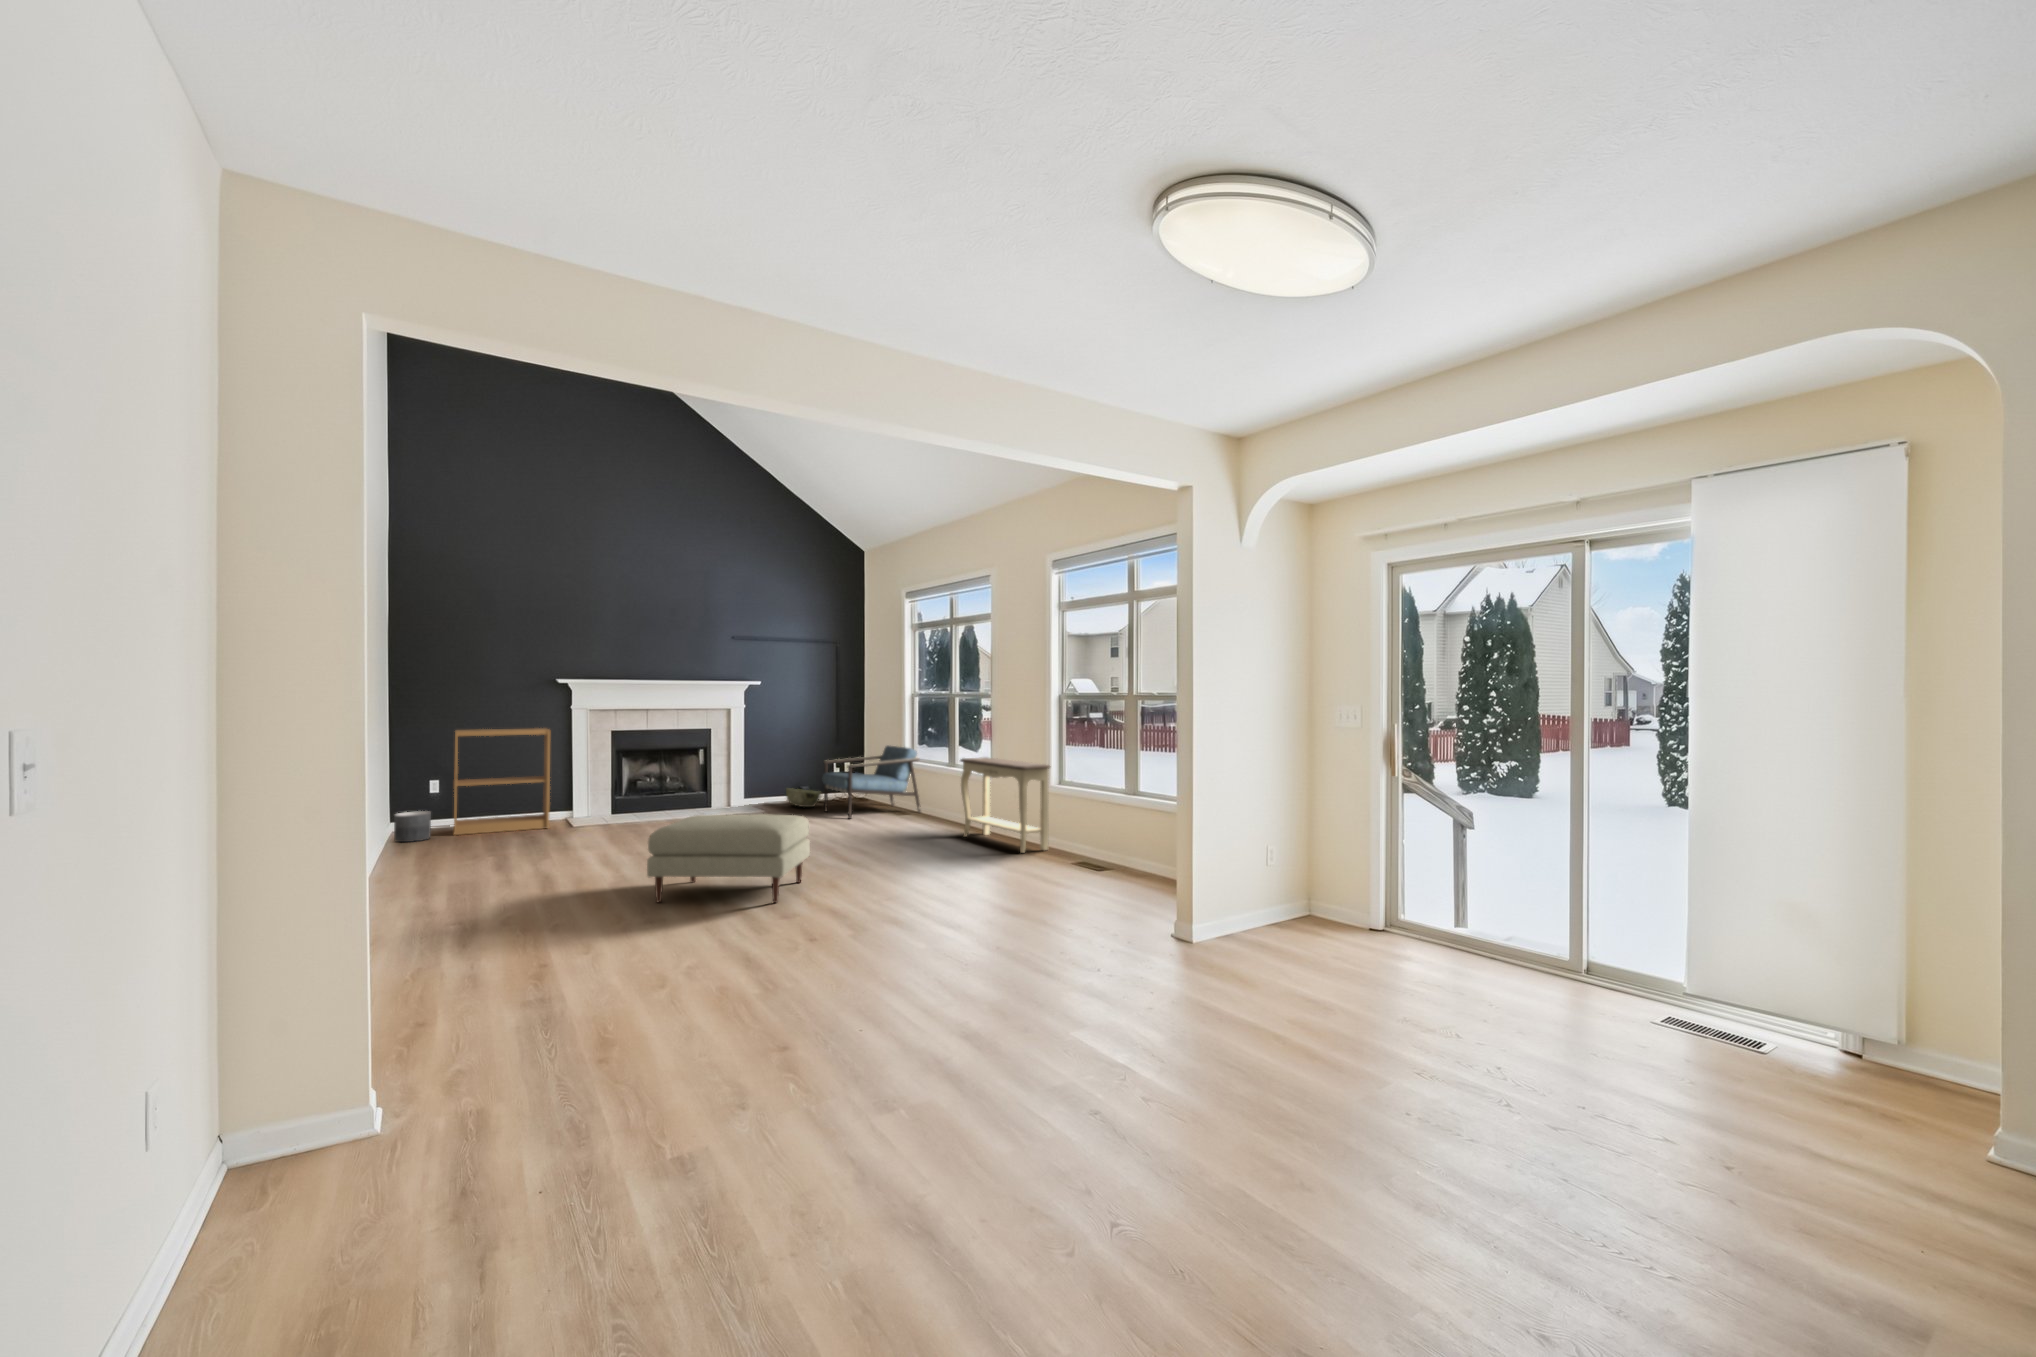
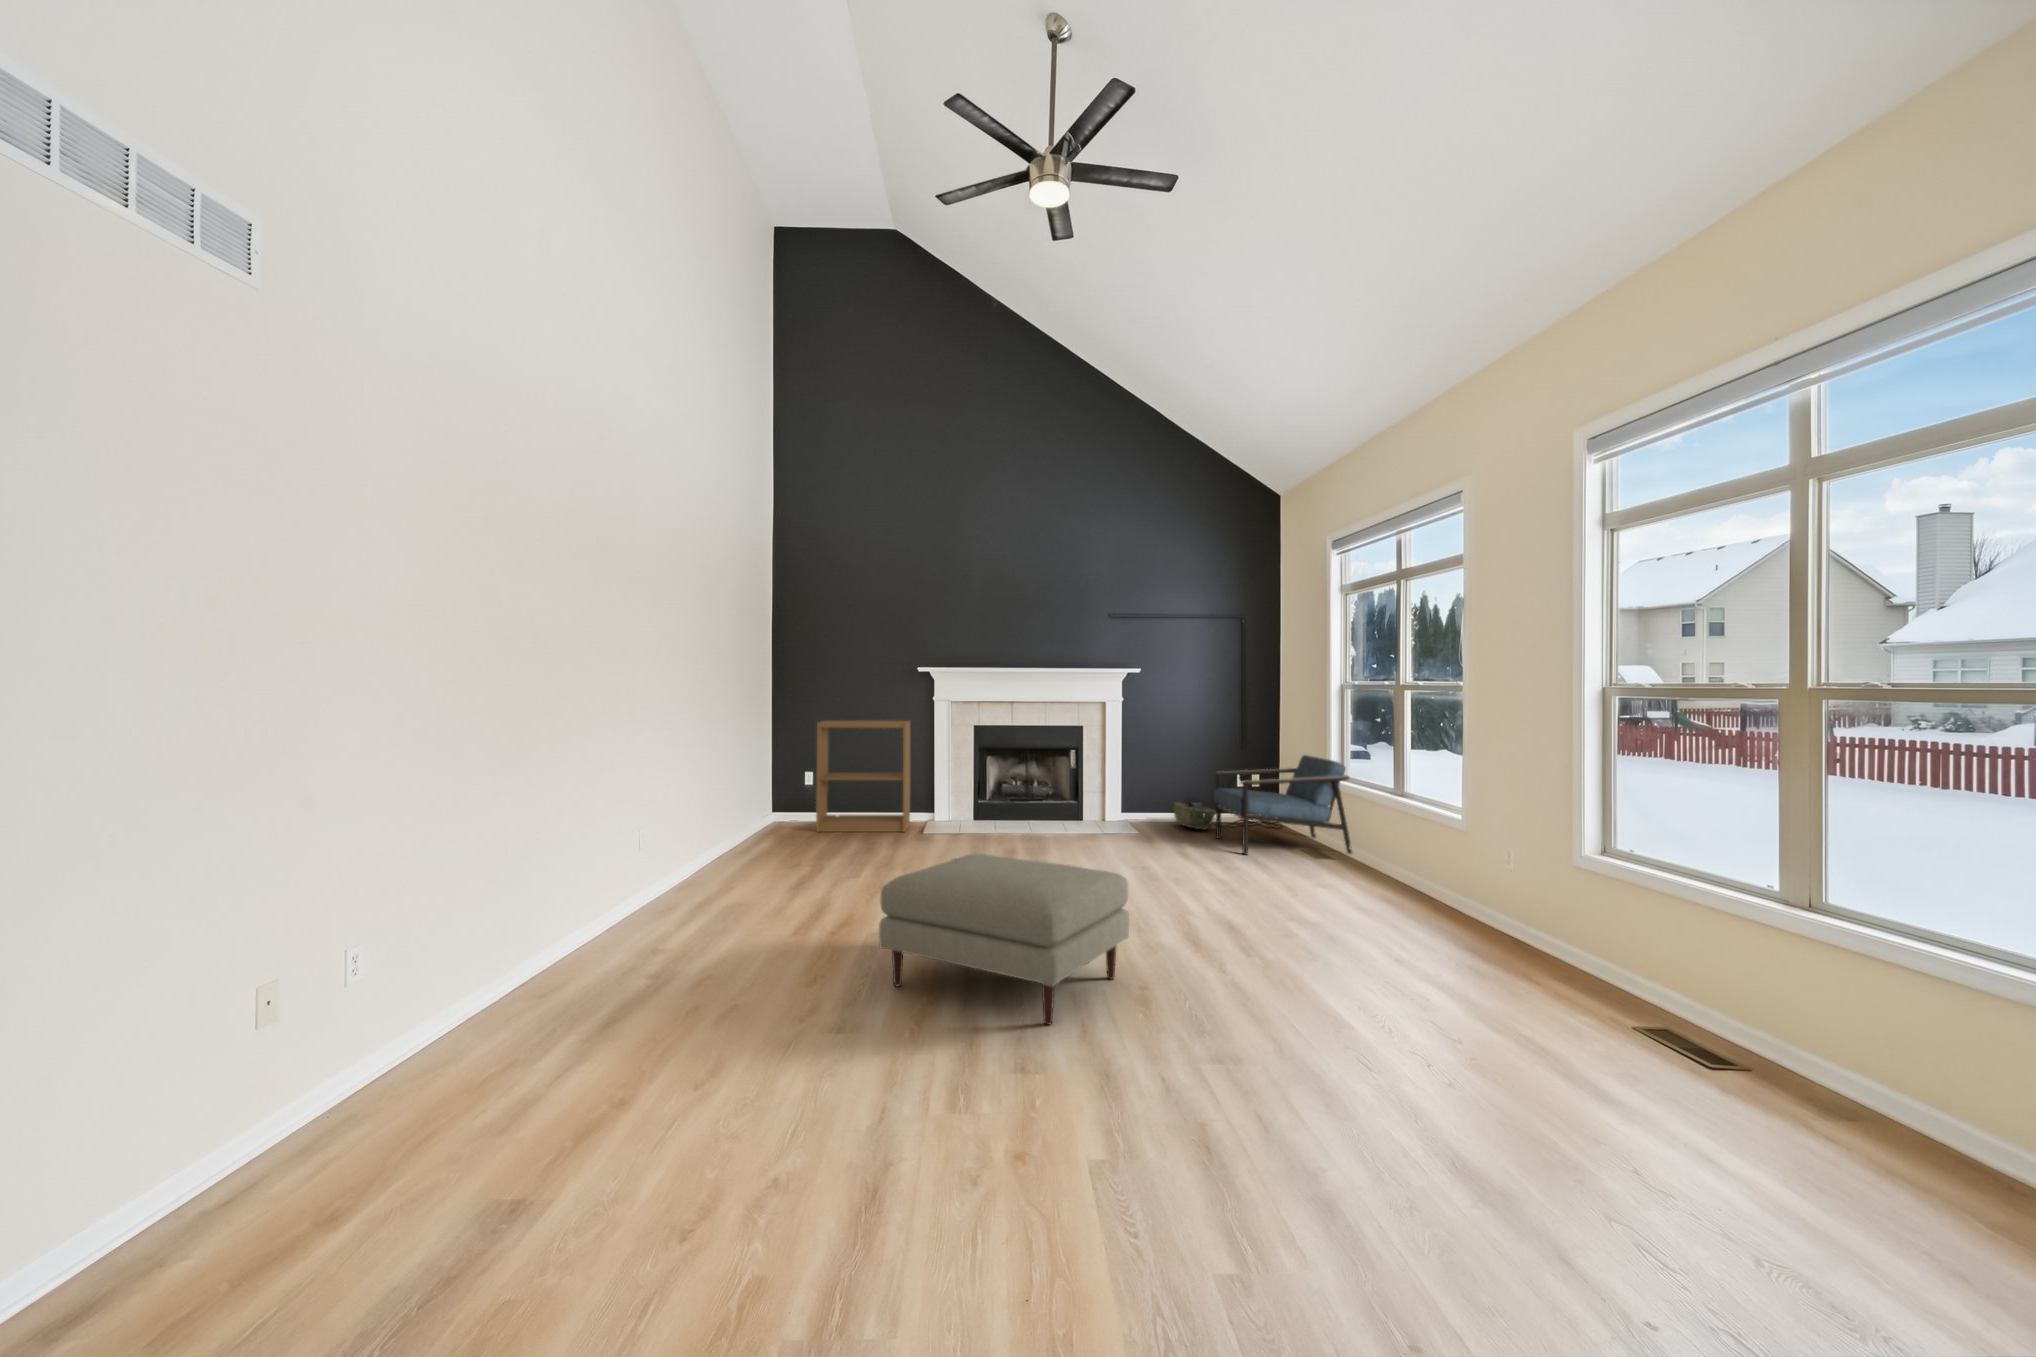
console table: present [960,757,1050,853] -> none [1406,786,1587,971]
planter: present [394,811,431,842] -> none [763,804,795,836]

